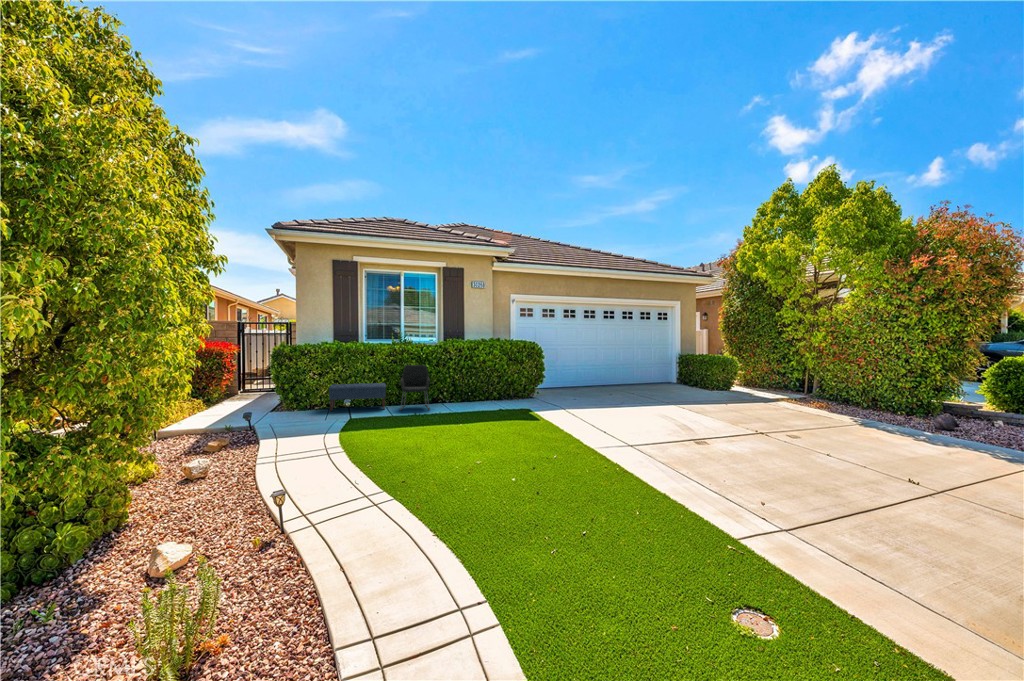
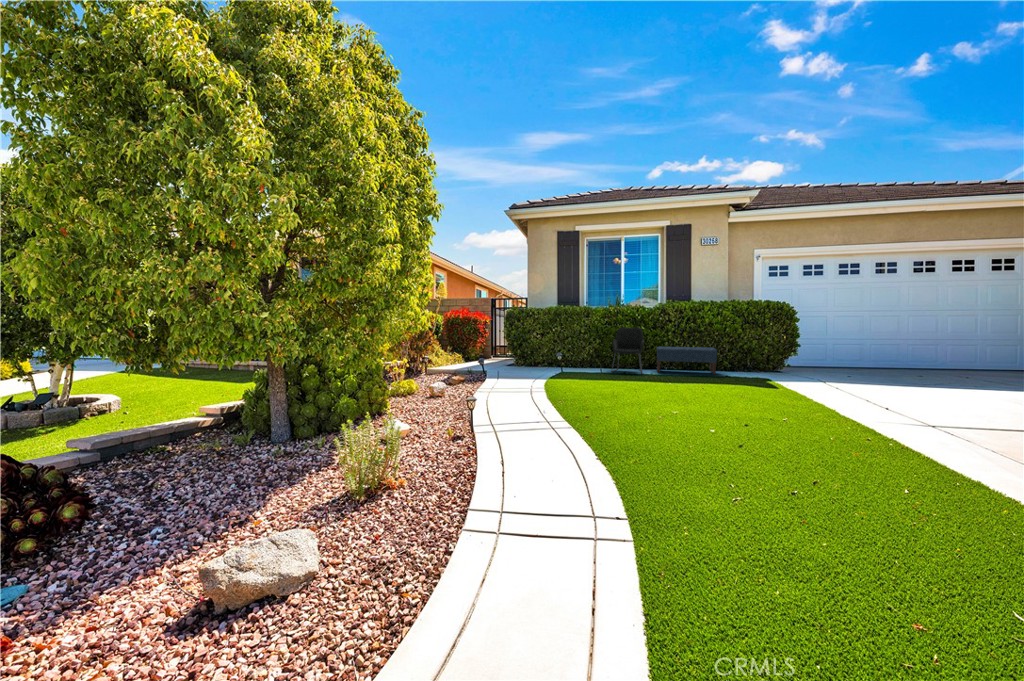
bench: present [329,383,386,411] -> present [657,347,717,375]

